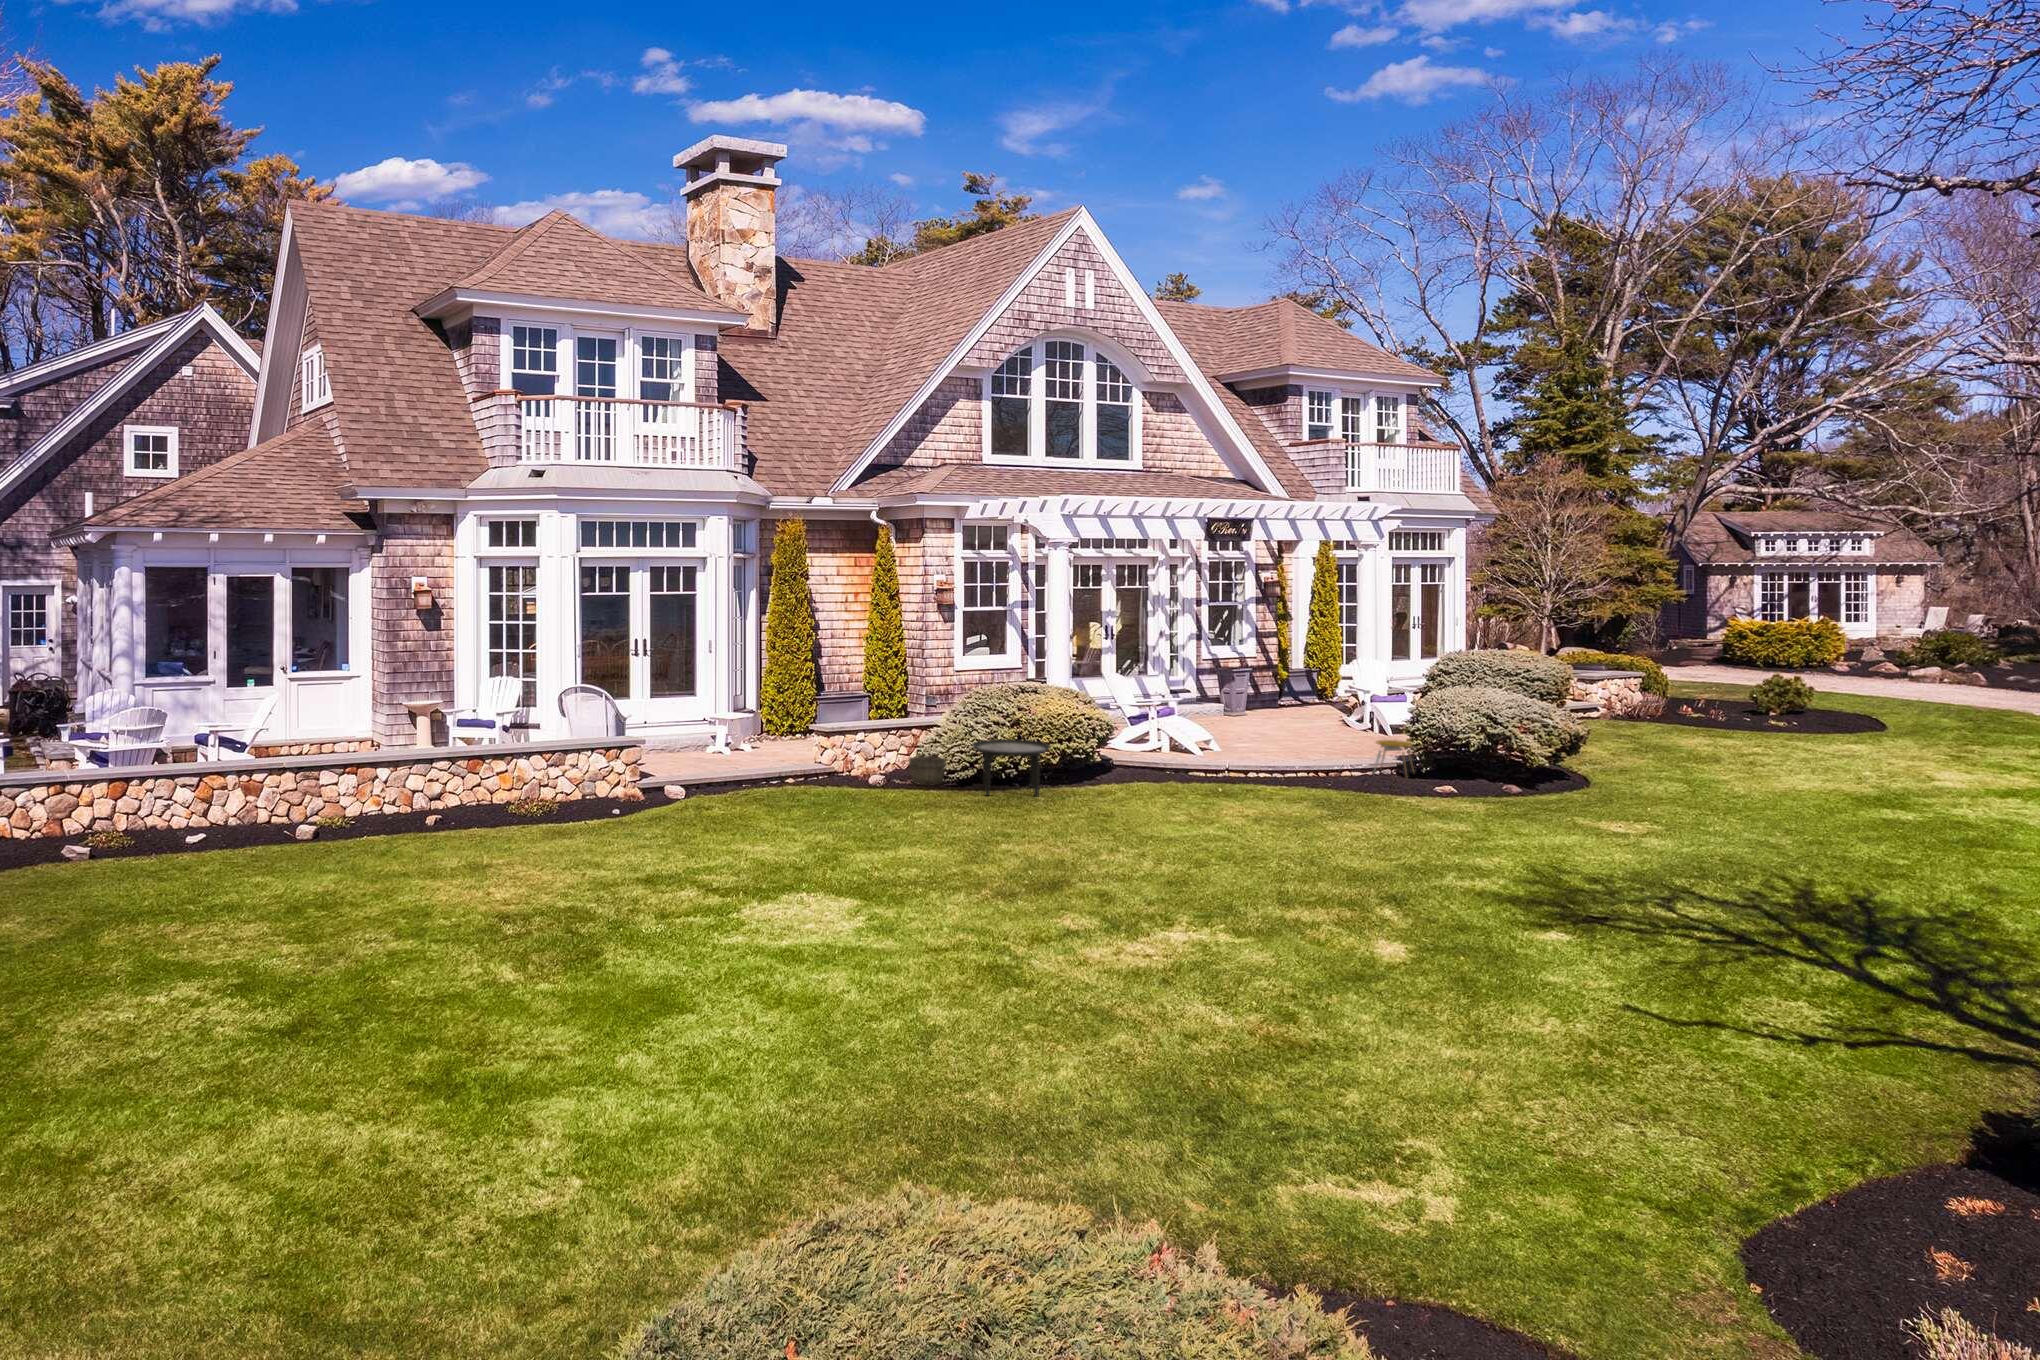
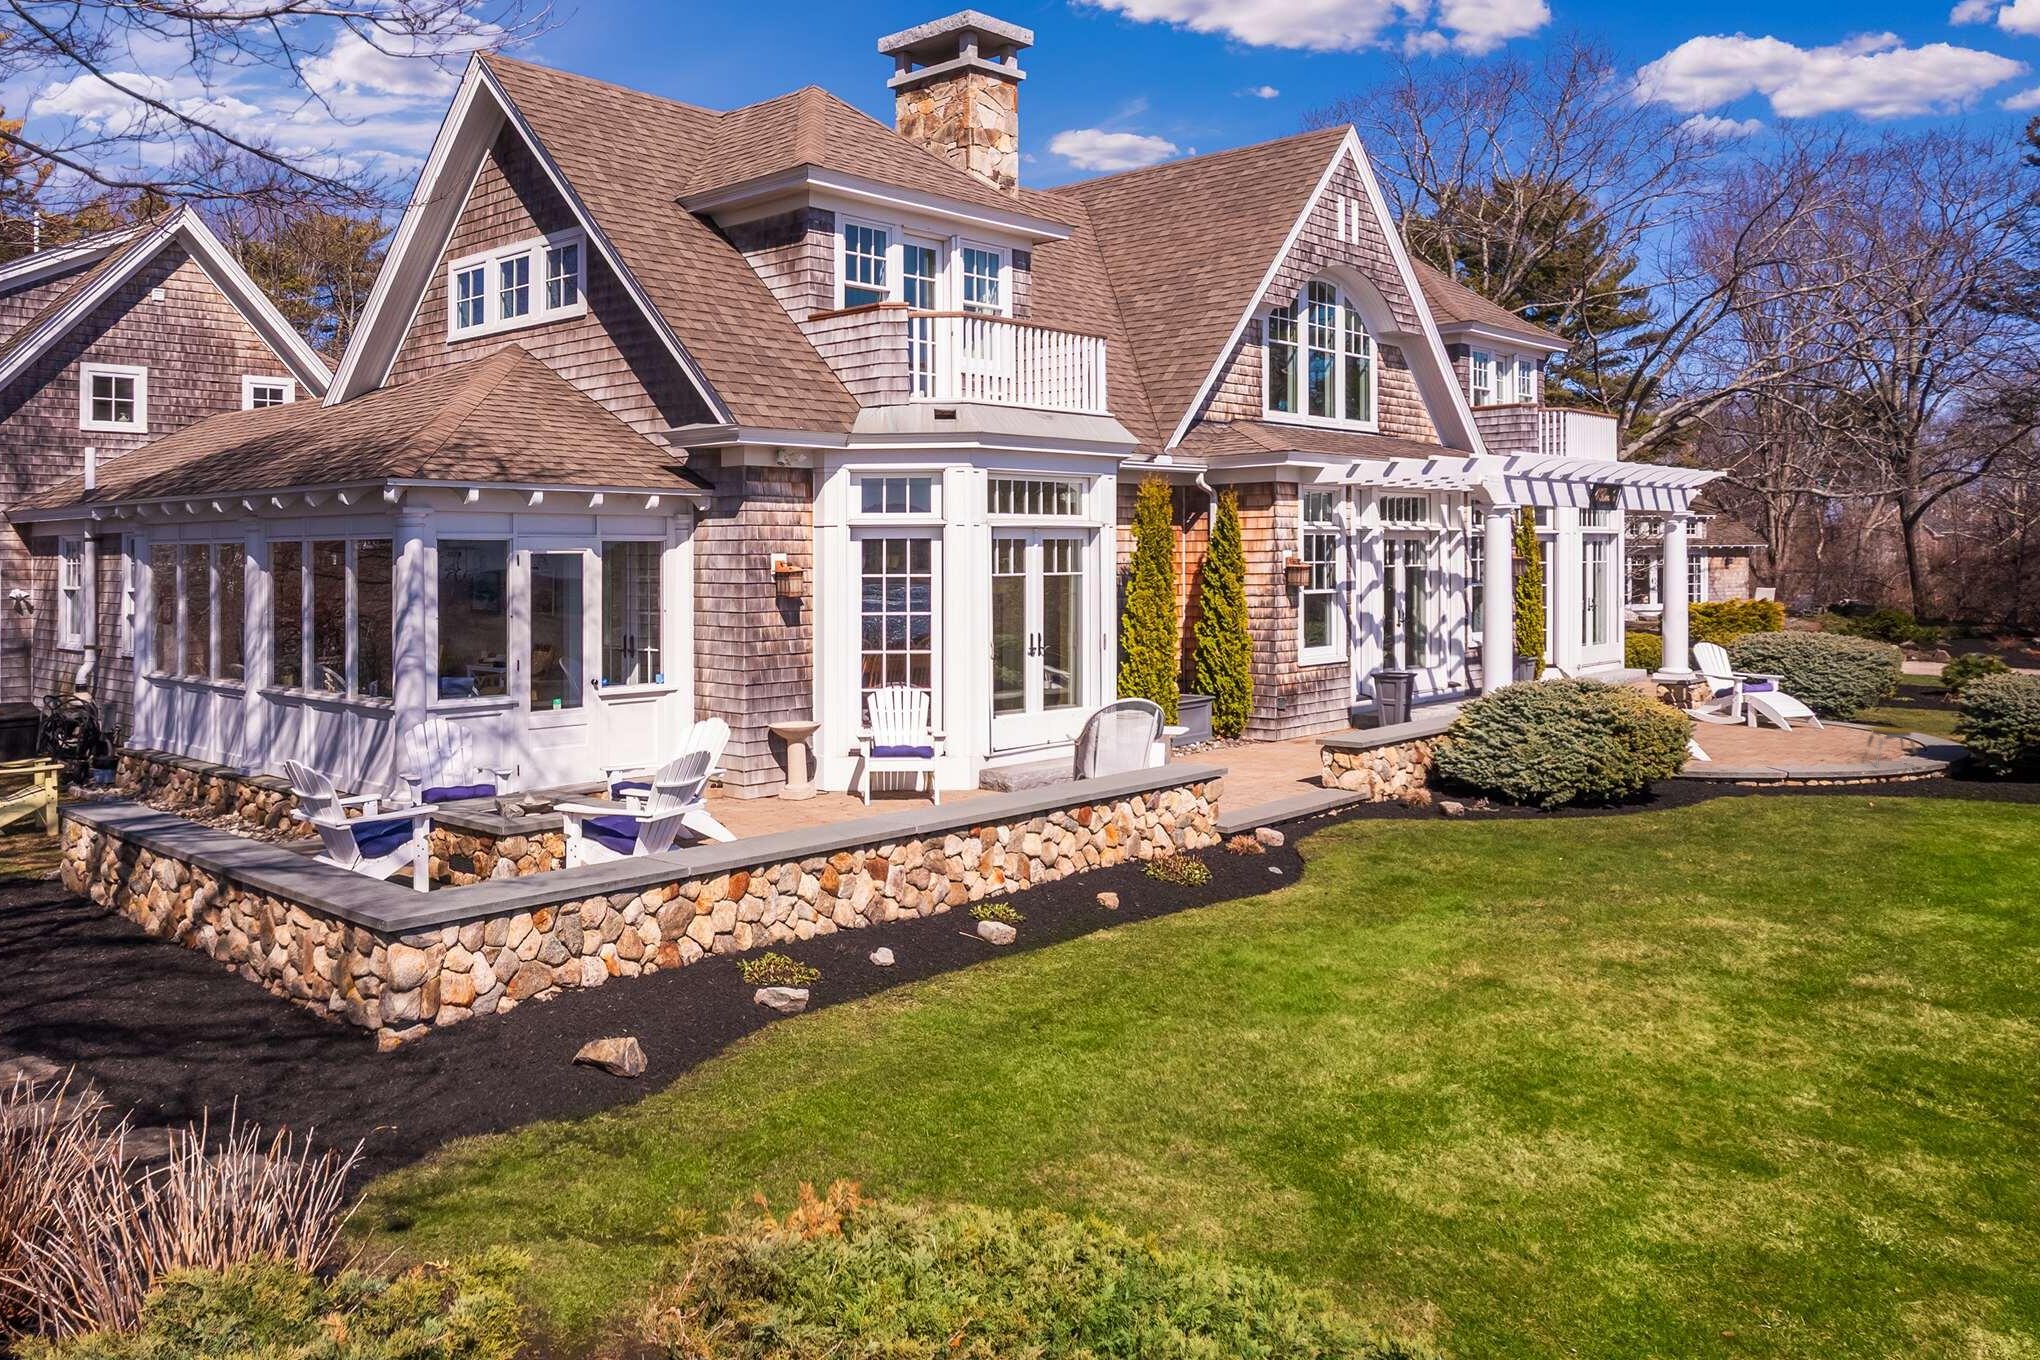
round table: present [972,739,1051,797] -> none [1559,745,1672,817]
wooden bucket: present [909,756,946,786] -> none [1466,764,1519,809]

